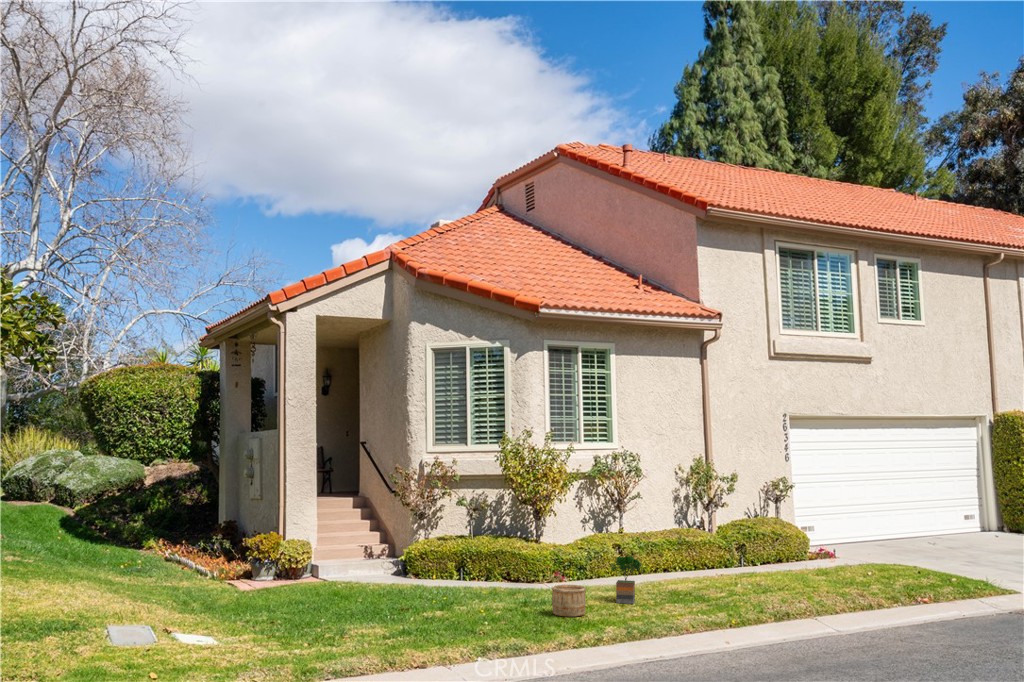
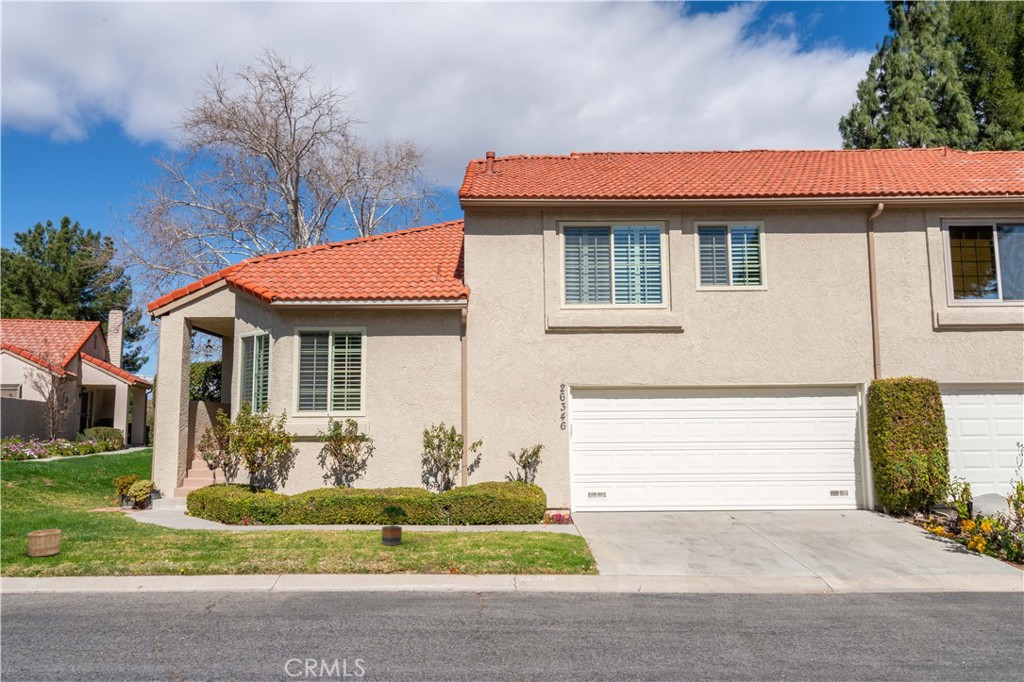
potted tree: present [611,556,642,604] -> present [380,506,408,546]

